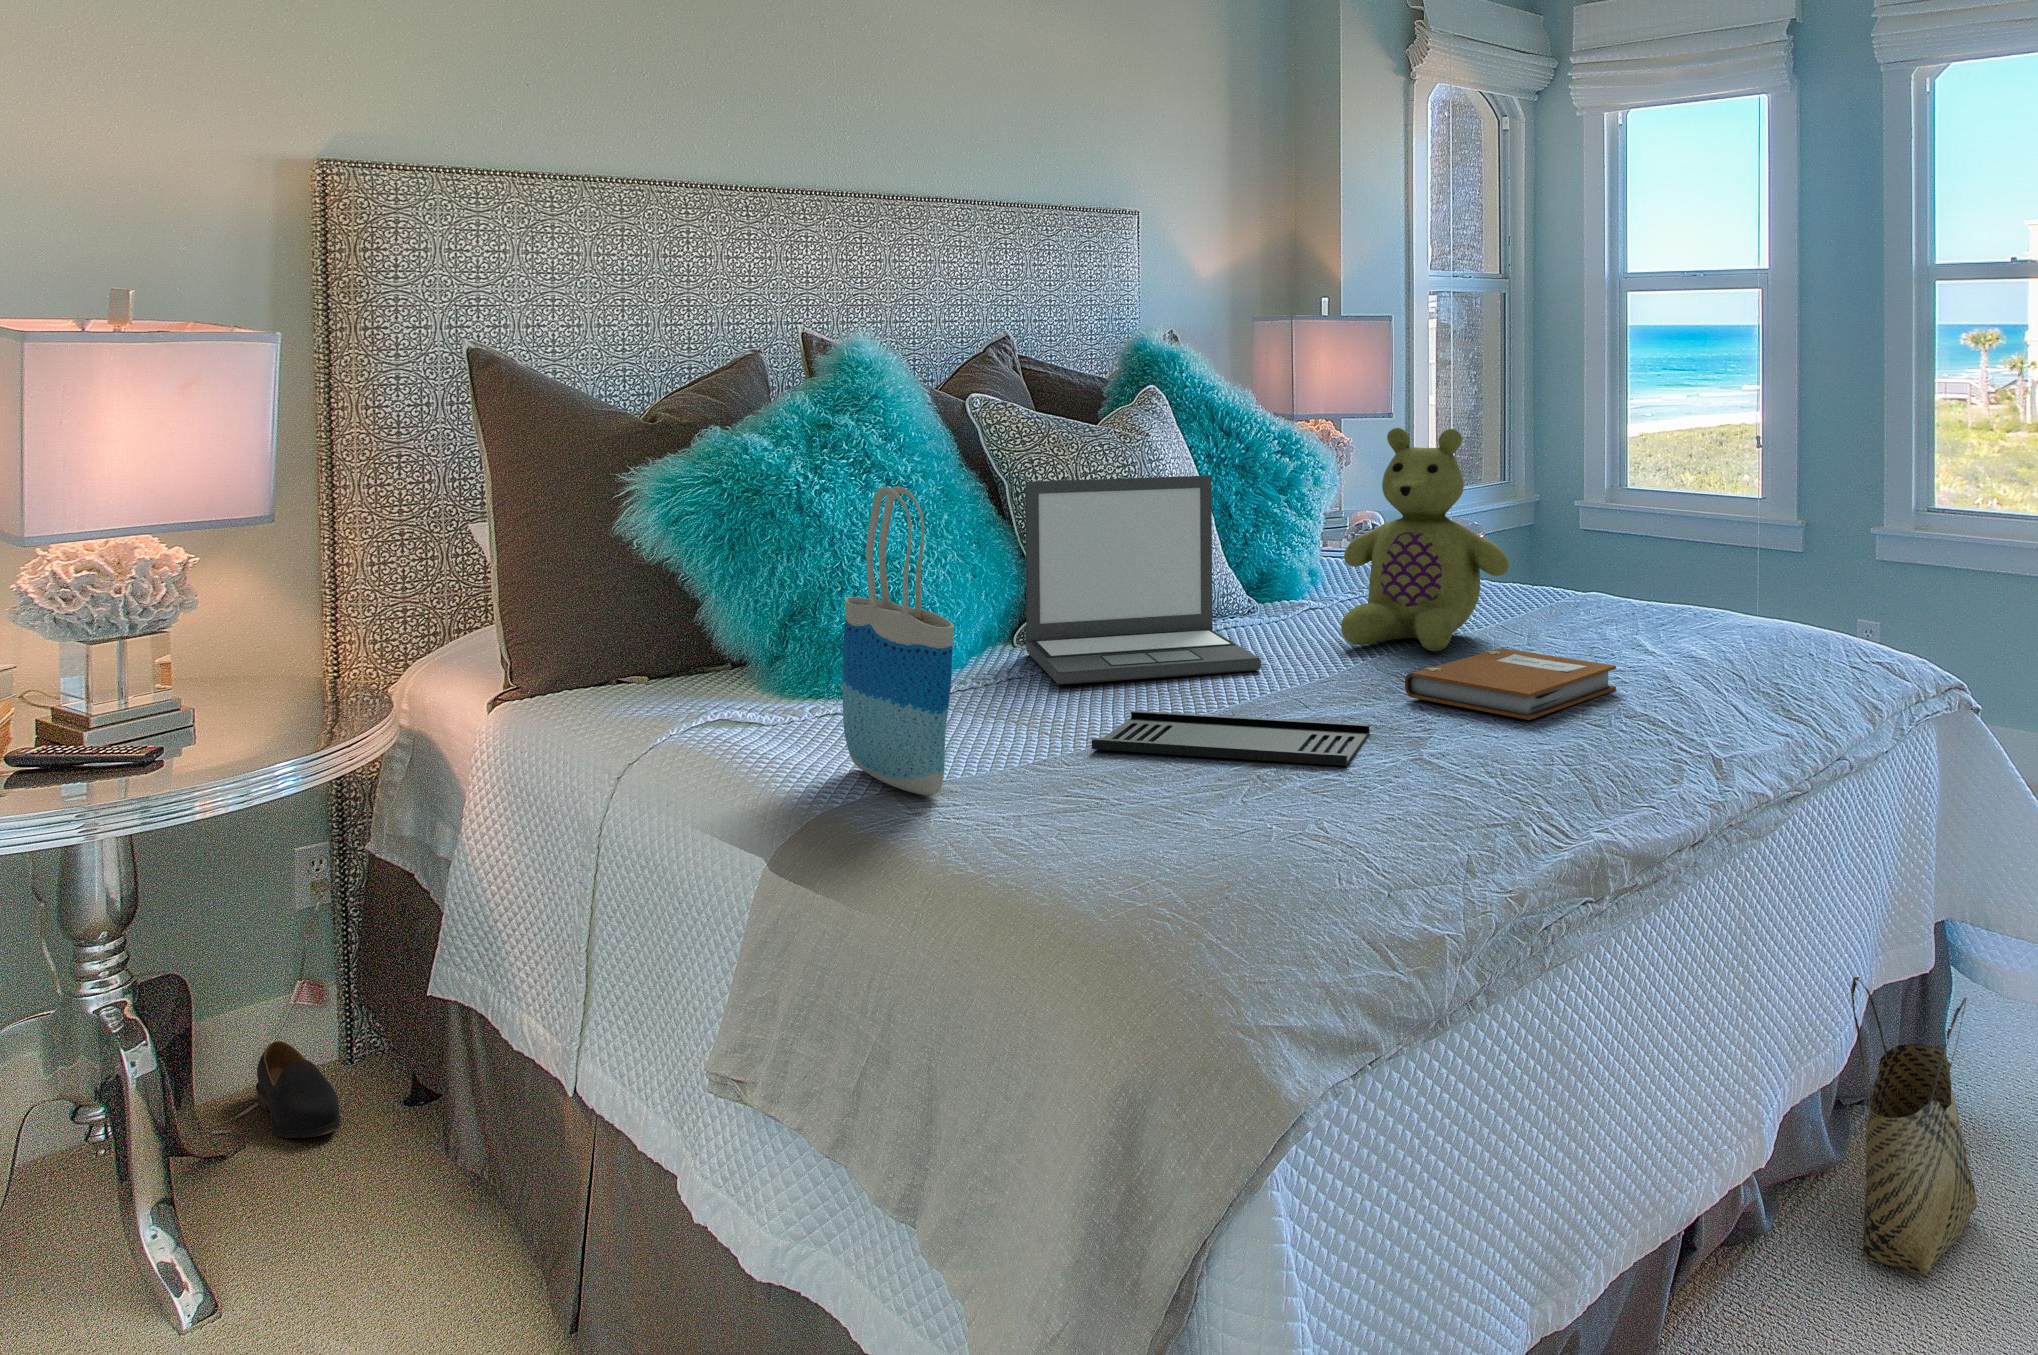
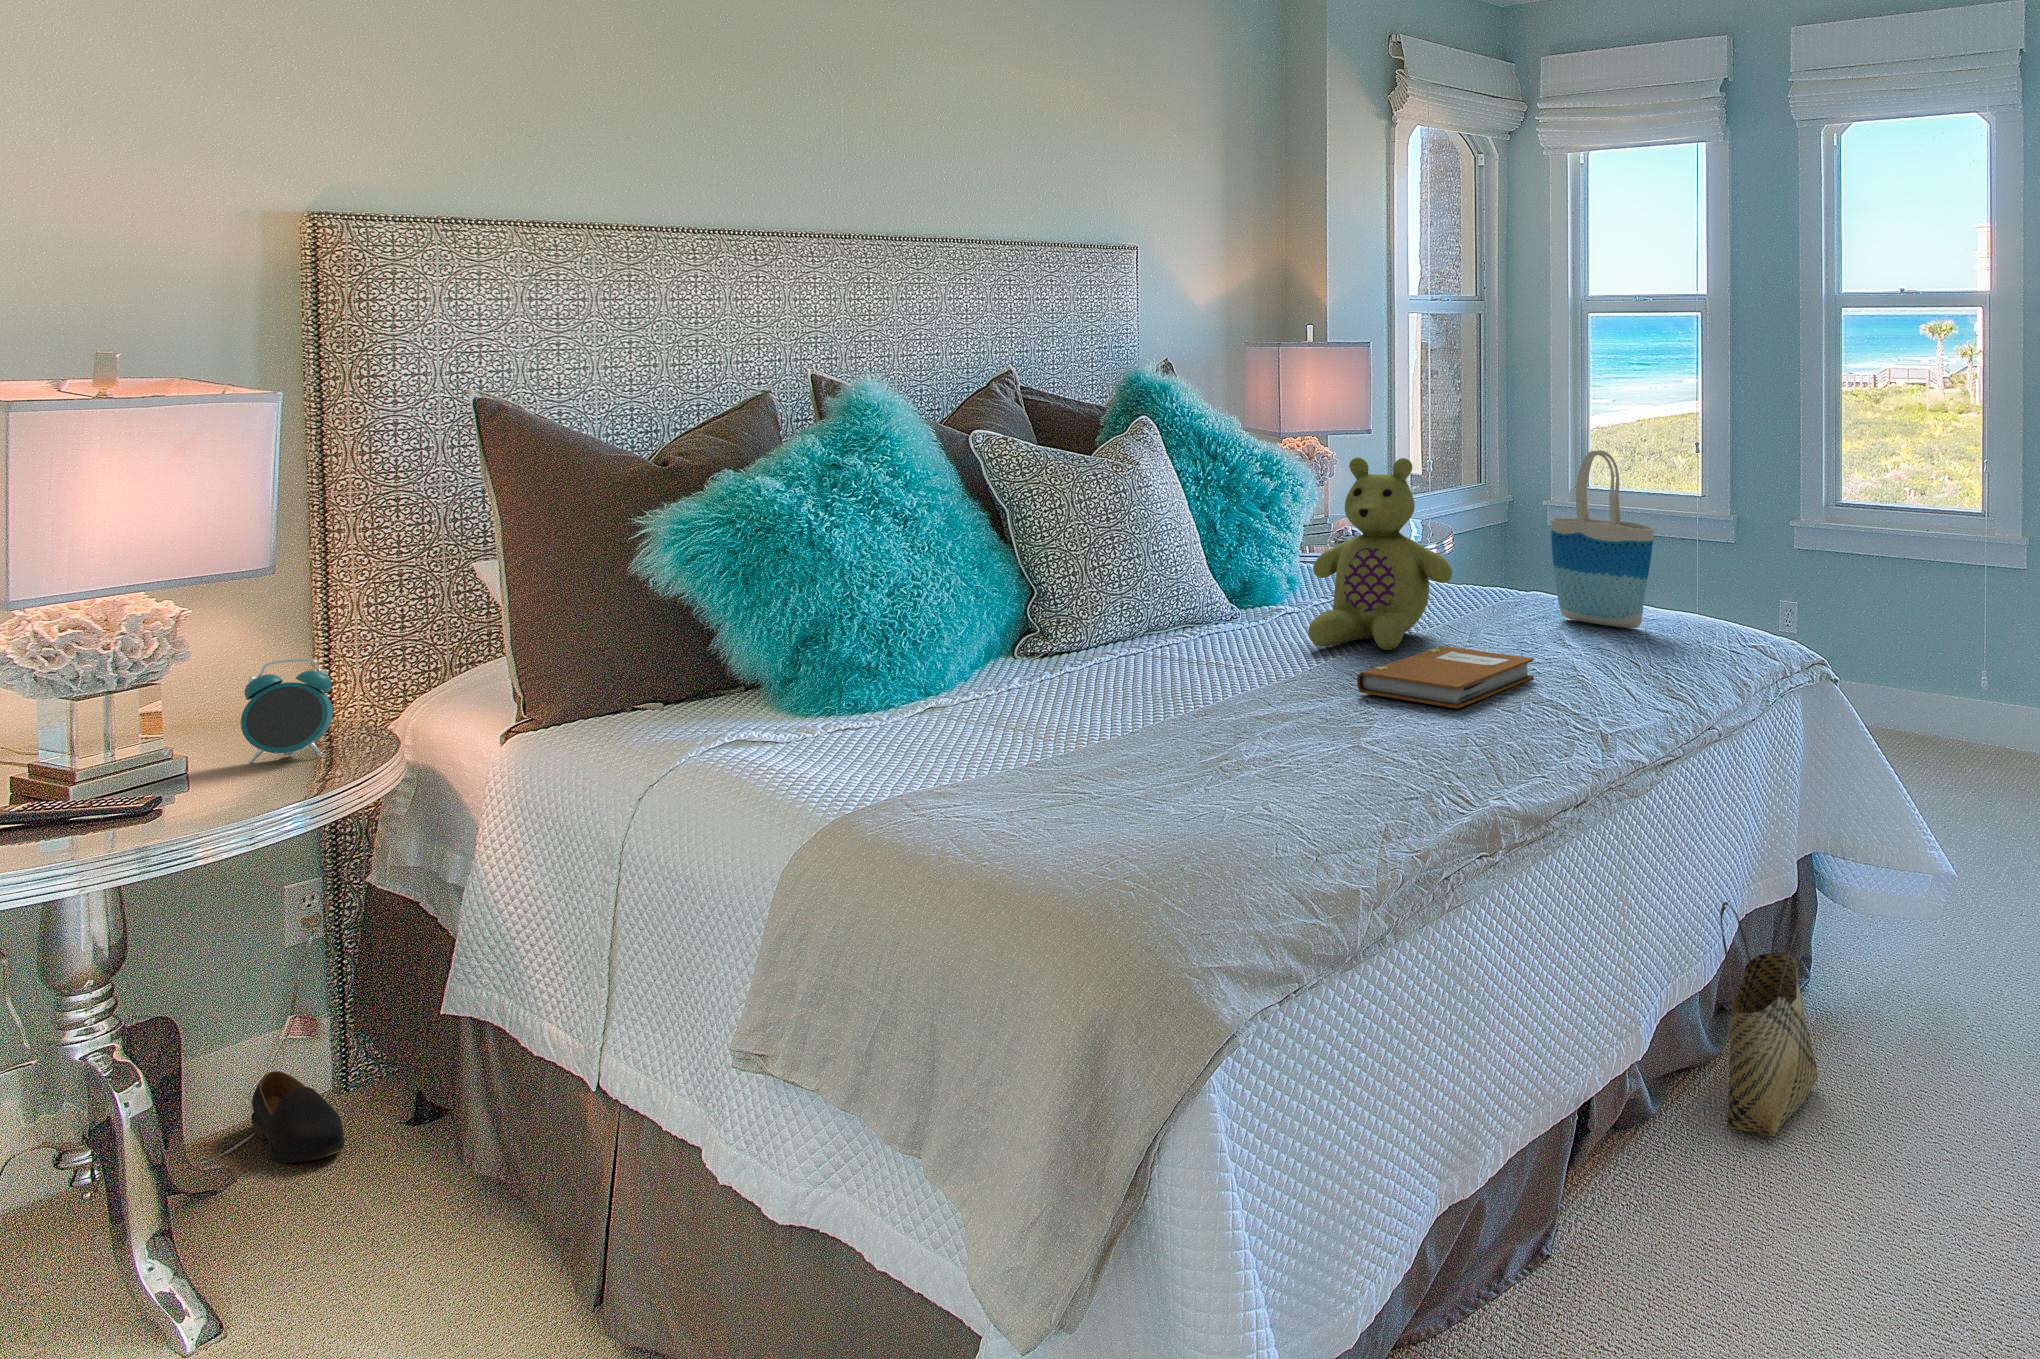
laptop: present [1025,476,1261,684] -> none [1024,503,1236,695]
tote bag: present [842,486,954,796] -> present [1551,450,1655,628]
alarm clock: none [245,613,331,720] -> present [241,658,333,764]
tray: present [1092,711,1370,766] -> none [1080,716,1324,757]

